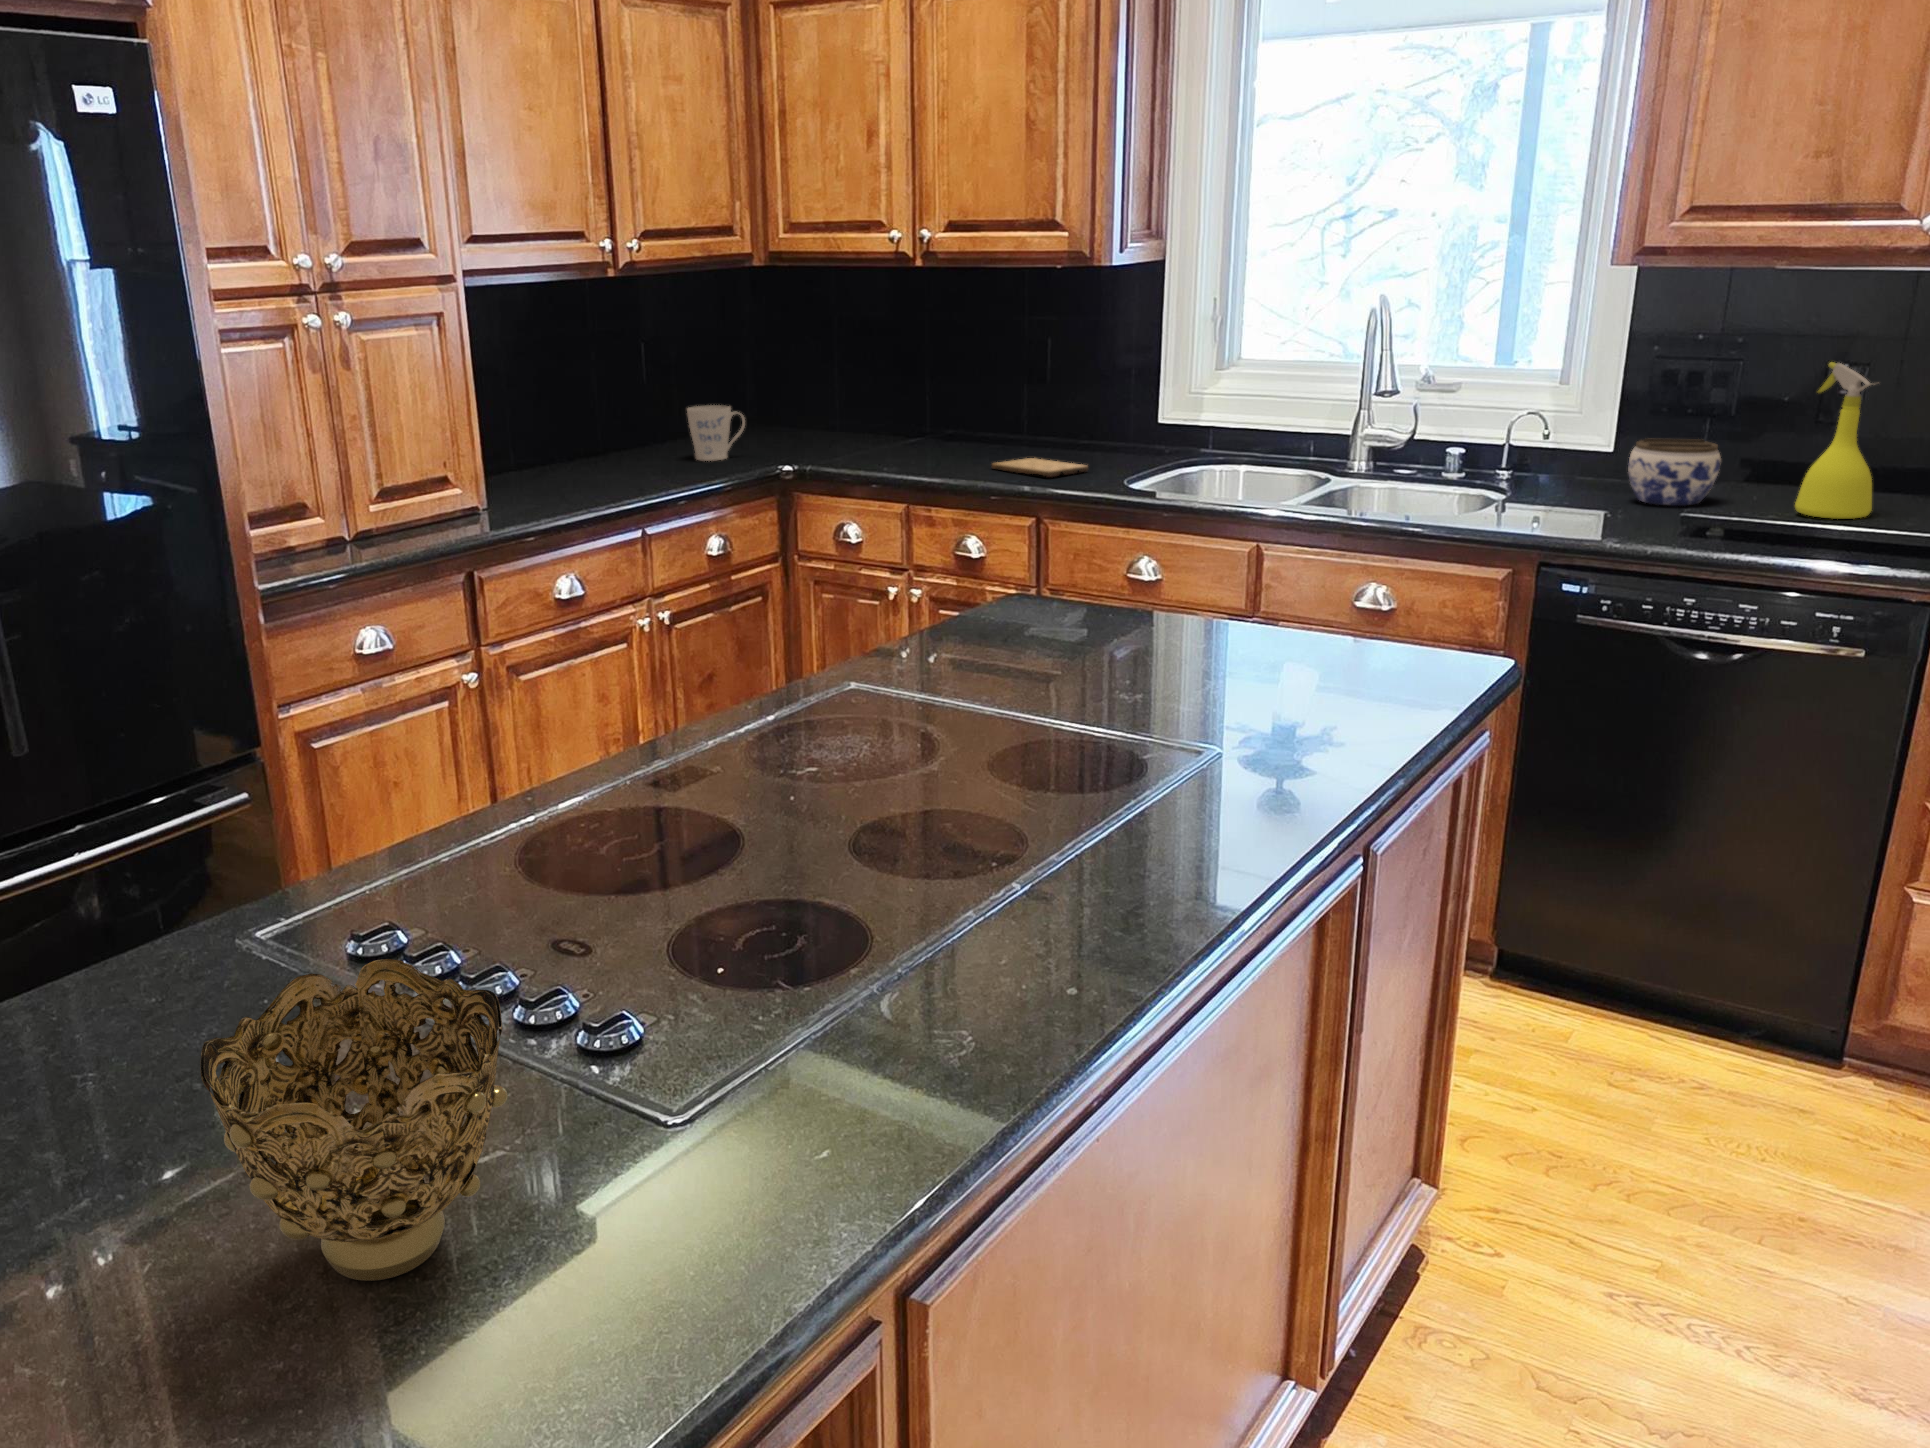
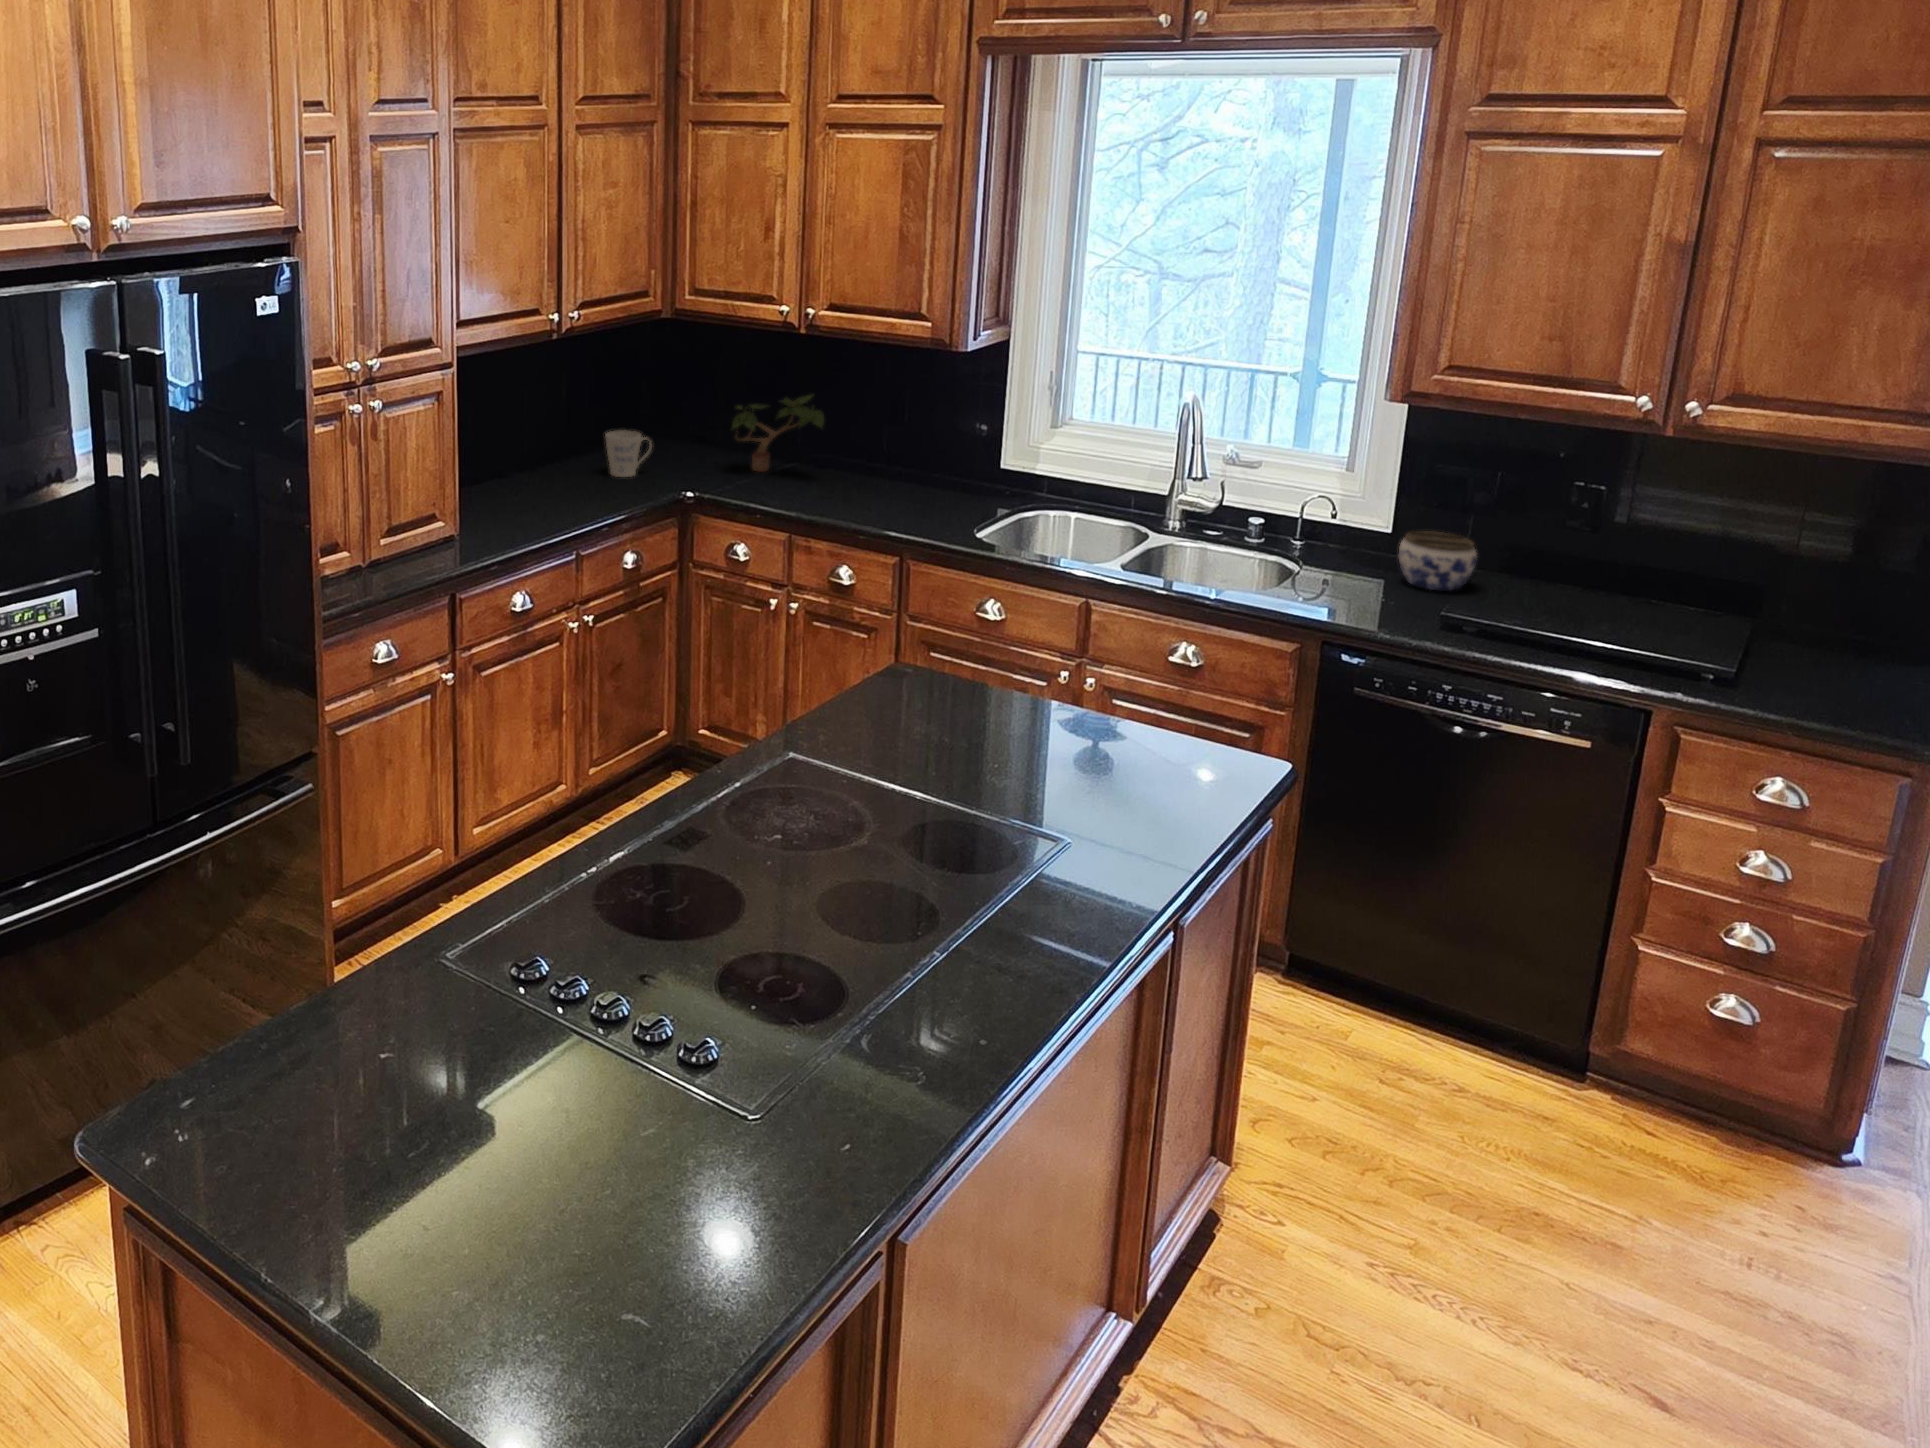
potted plant: none [826,345,969,451] -> present [732,395,824,471]
spray bottle: present [1795,362,1875,519] -> none [1537,494,1605,622]
cutting board: present [991,458,1088,477] -> none [858,490,940,515]
decorative bowl: present [200,959,508,1281] -> none [554,1042,707,1228]

